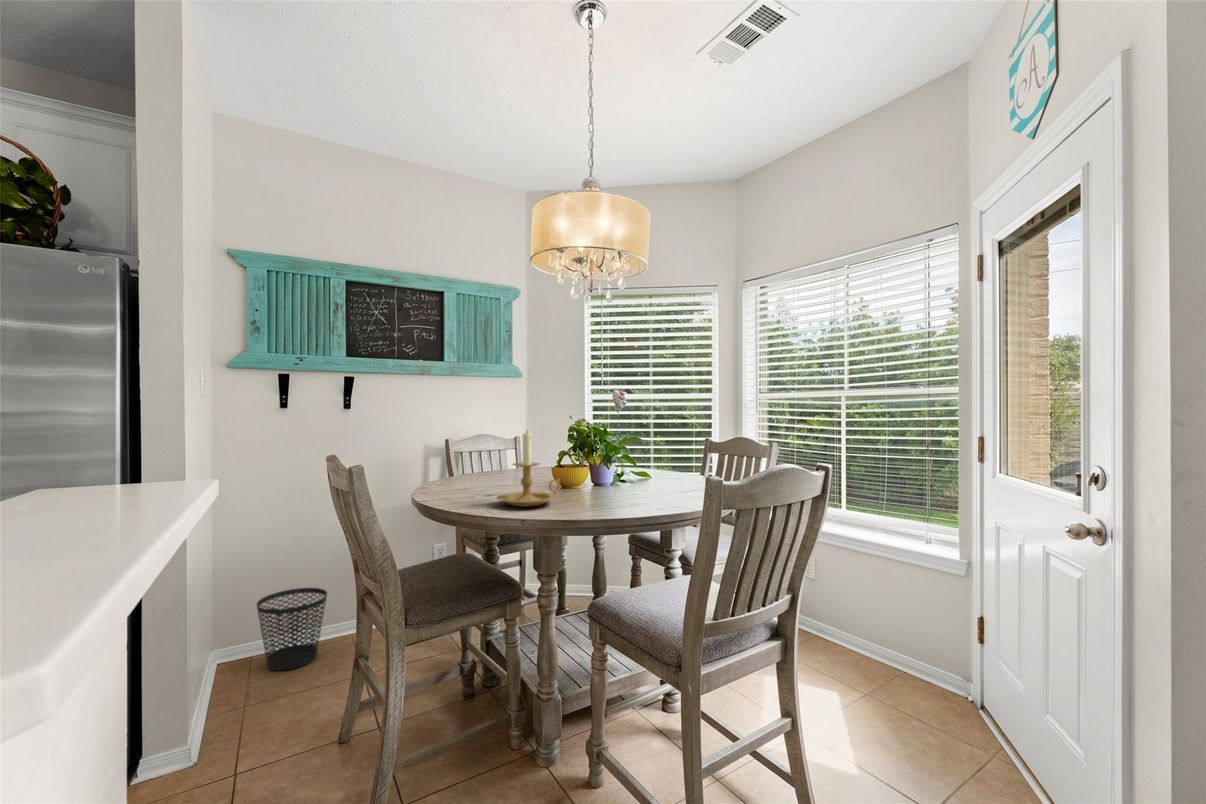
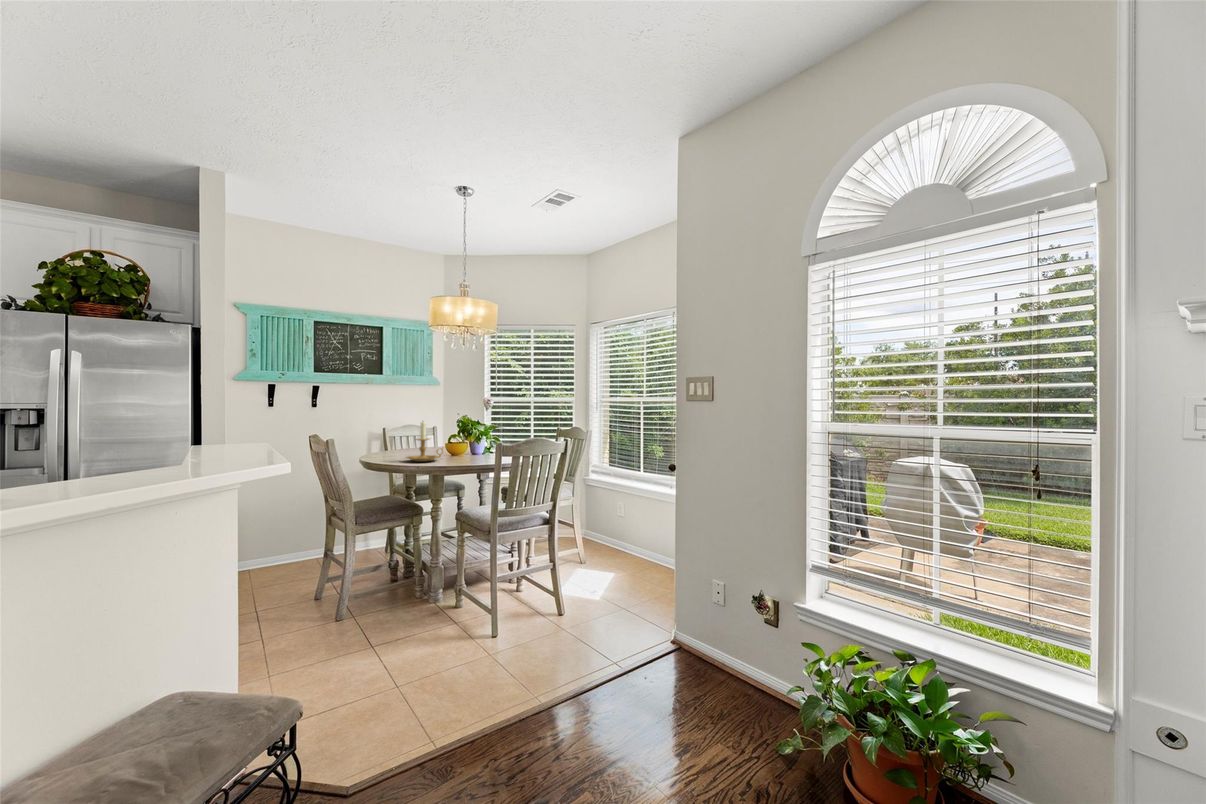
wastebasket: present [257,588,327,670] -> none [255,525,302,574]

